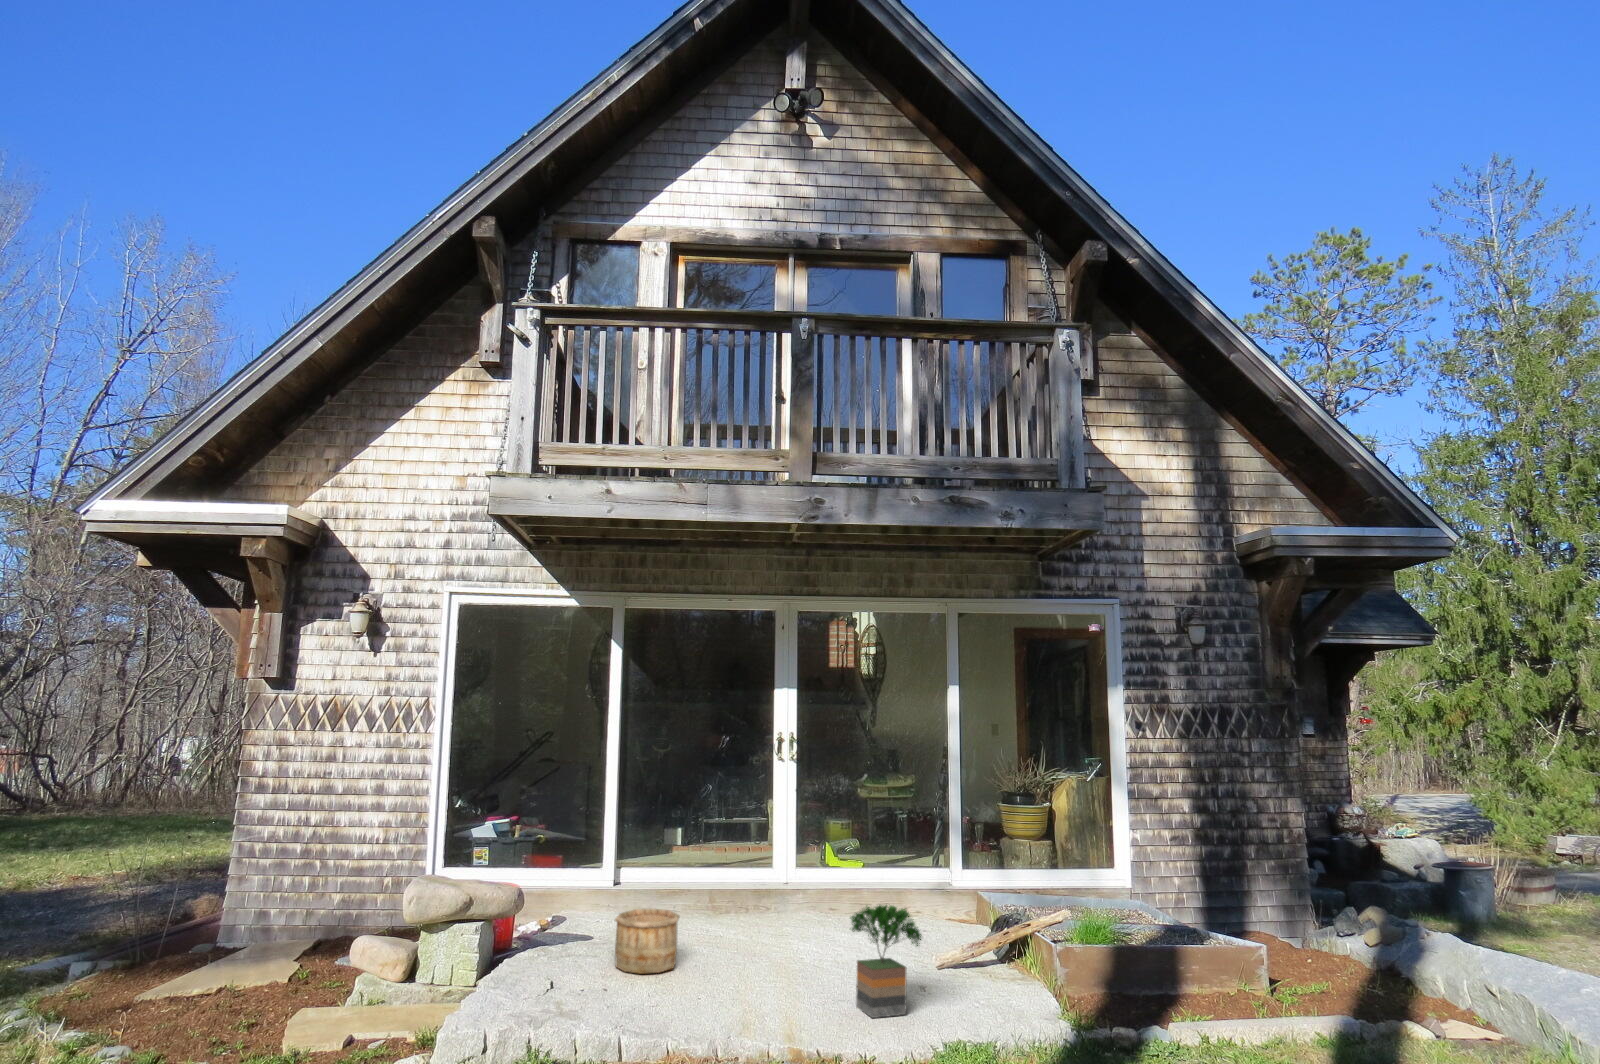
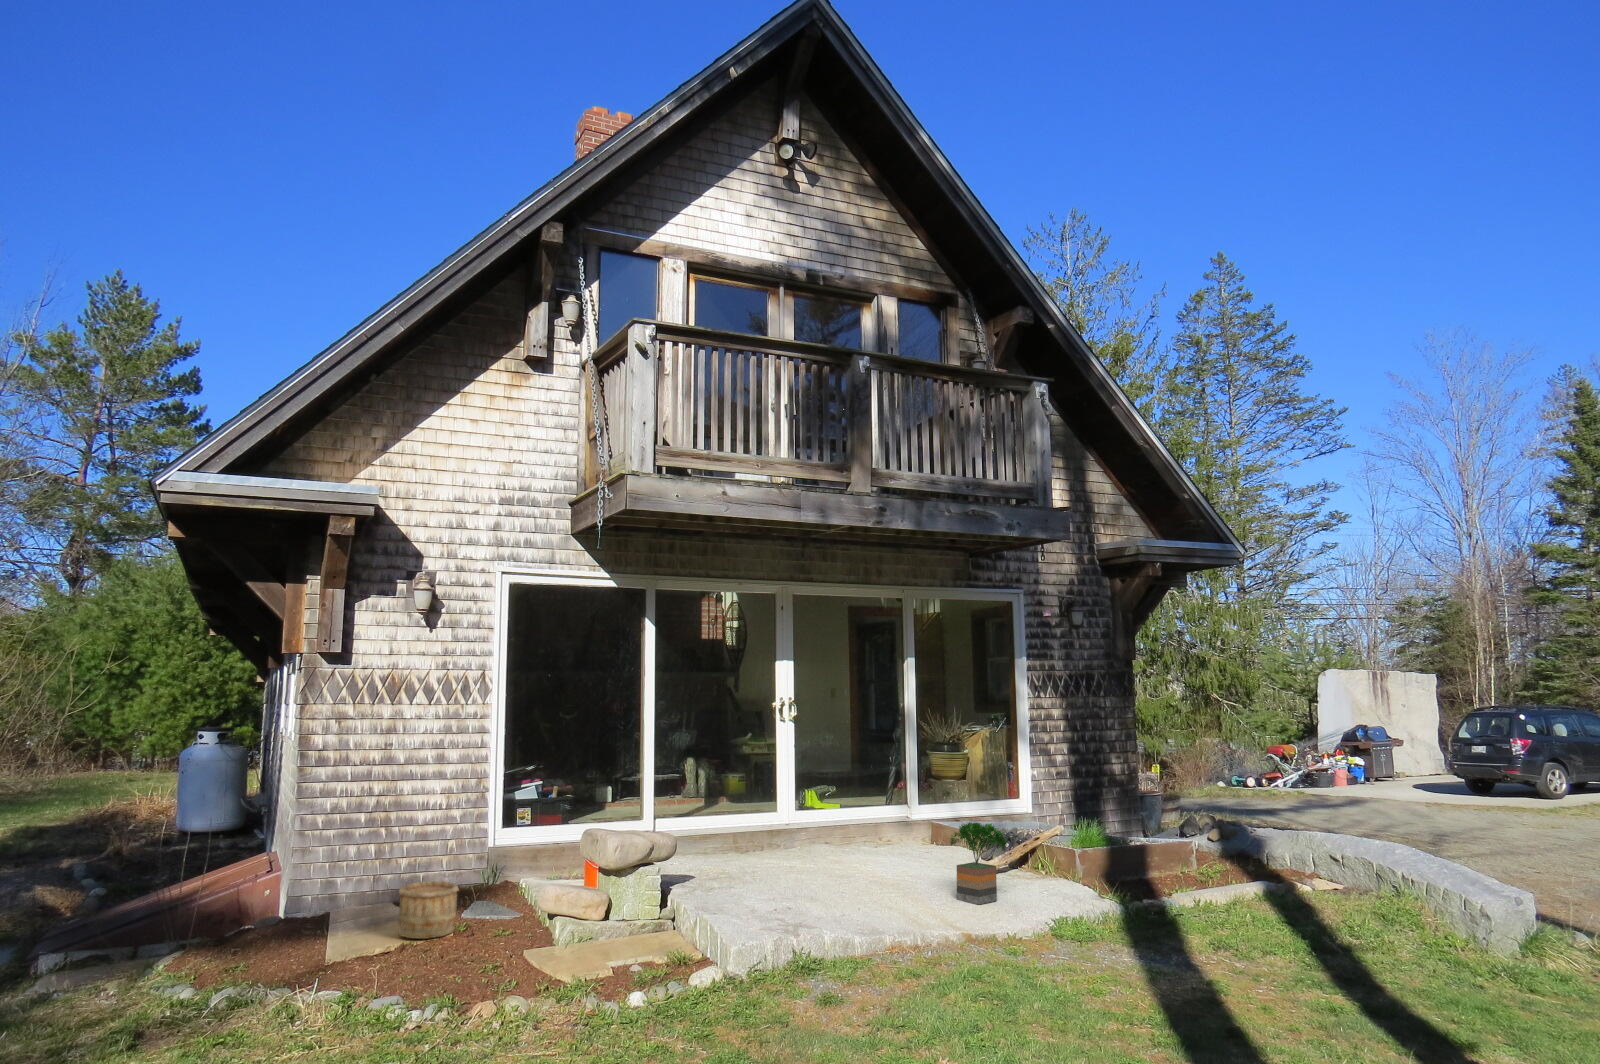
wooden bucket: present [615,909,680,974] -> present [399,881,459,939]

